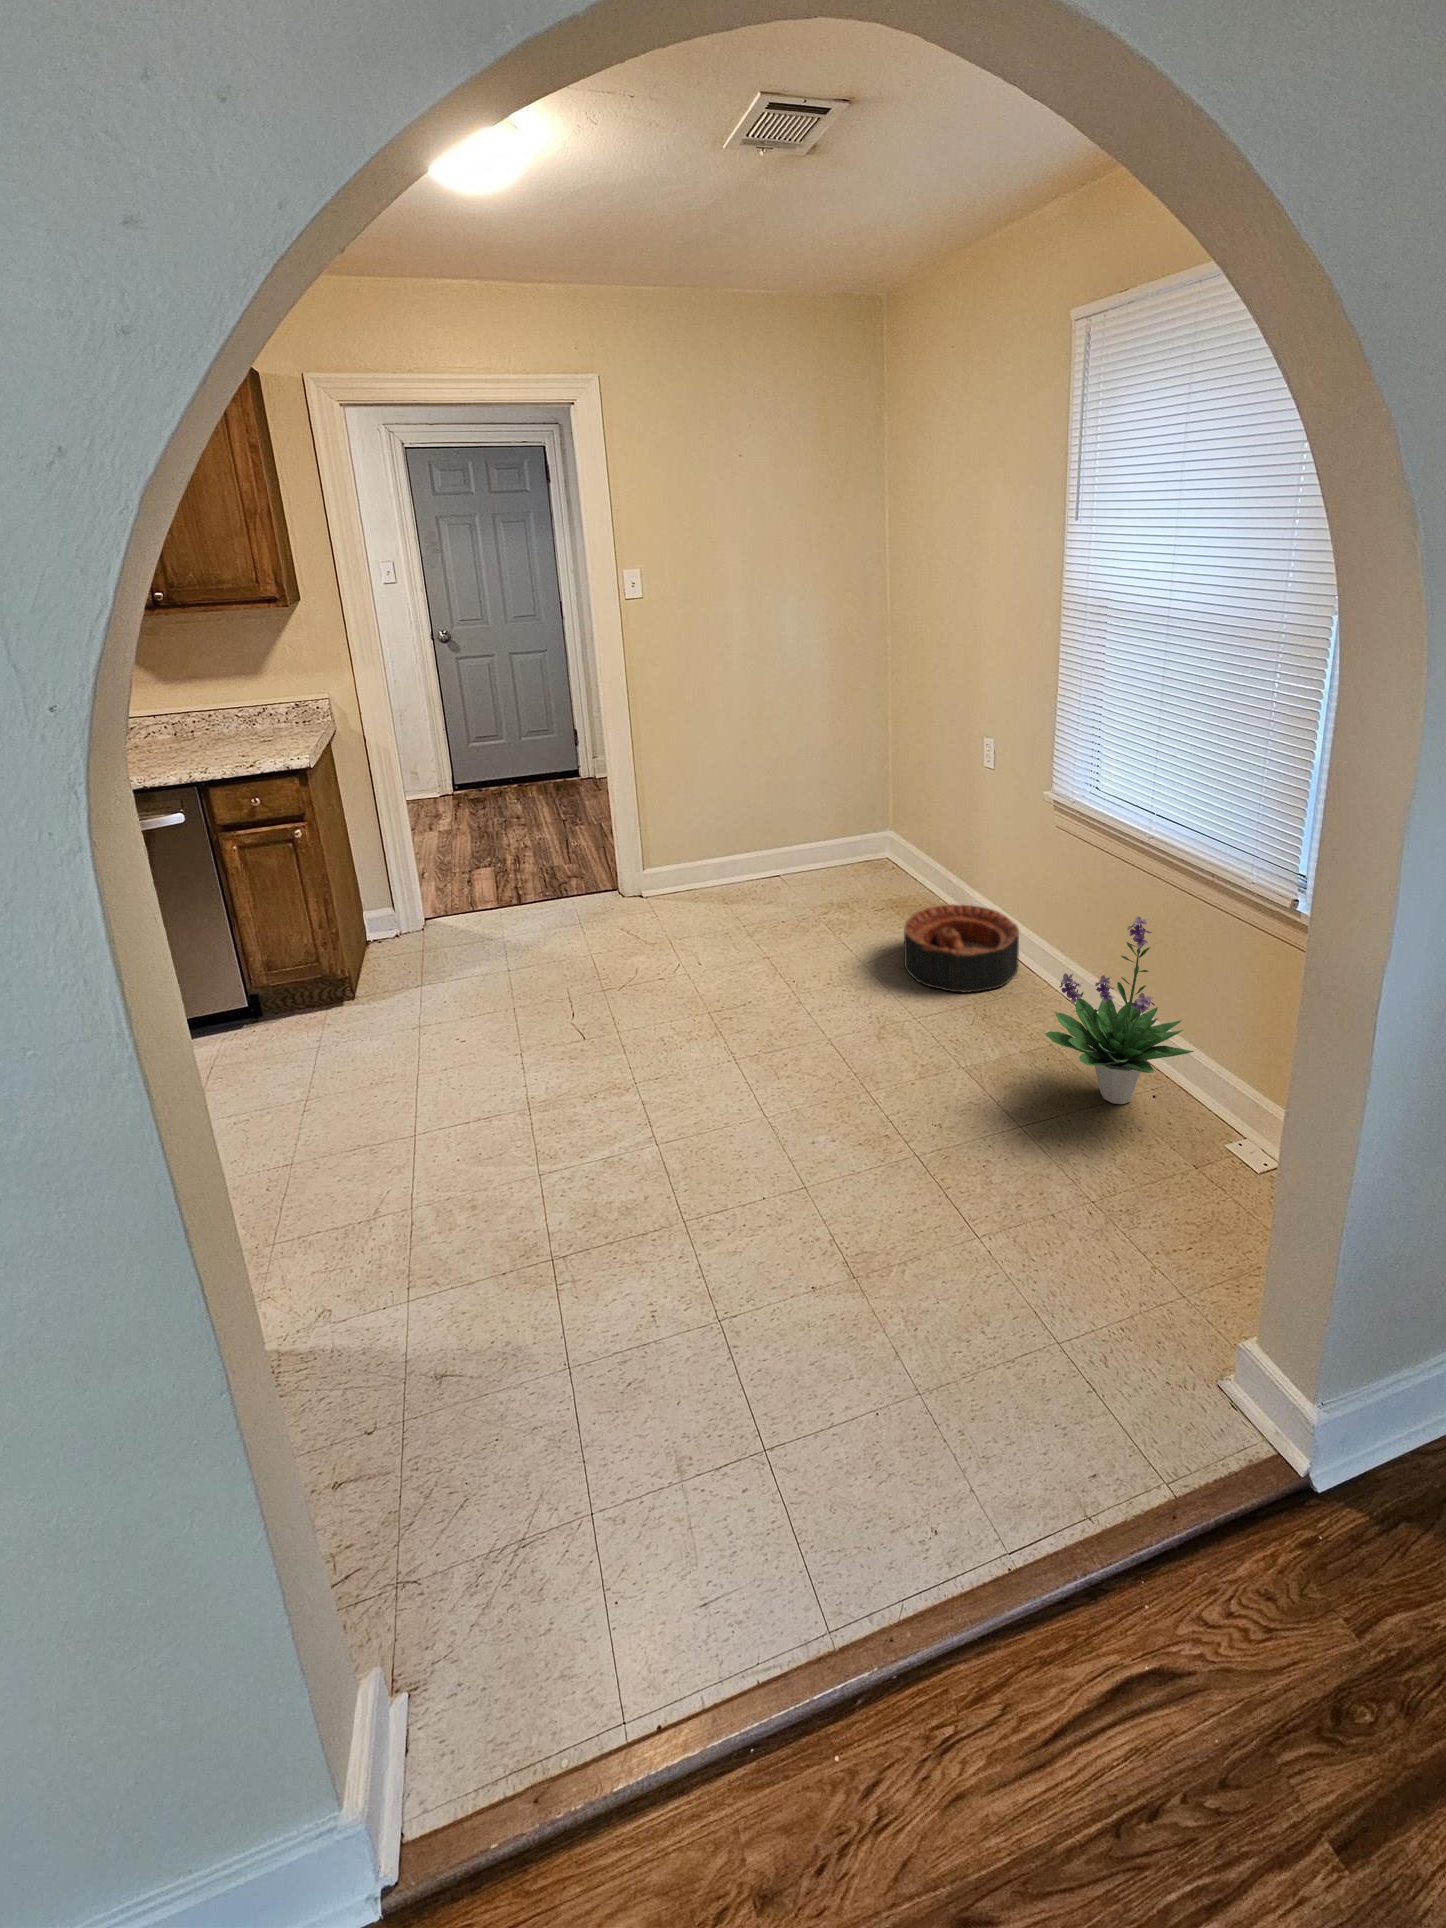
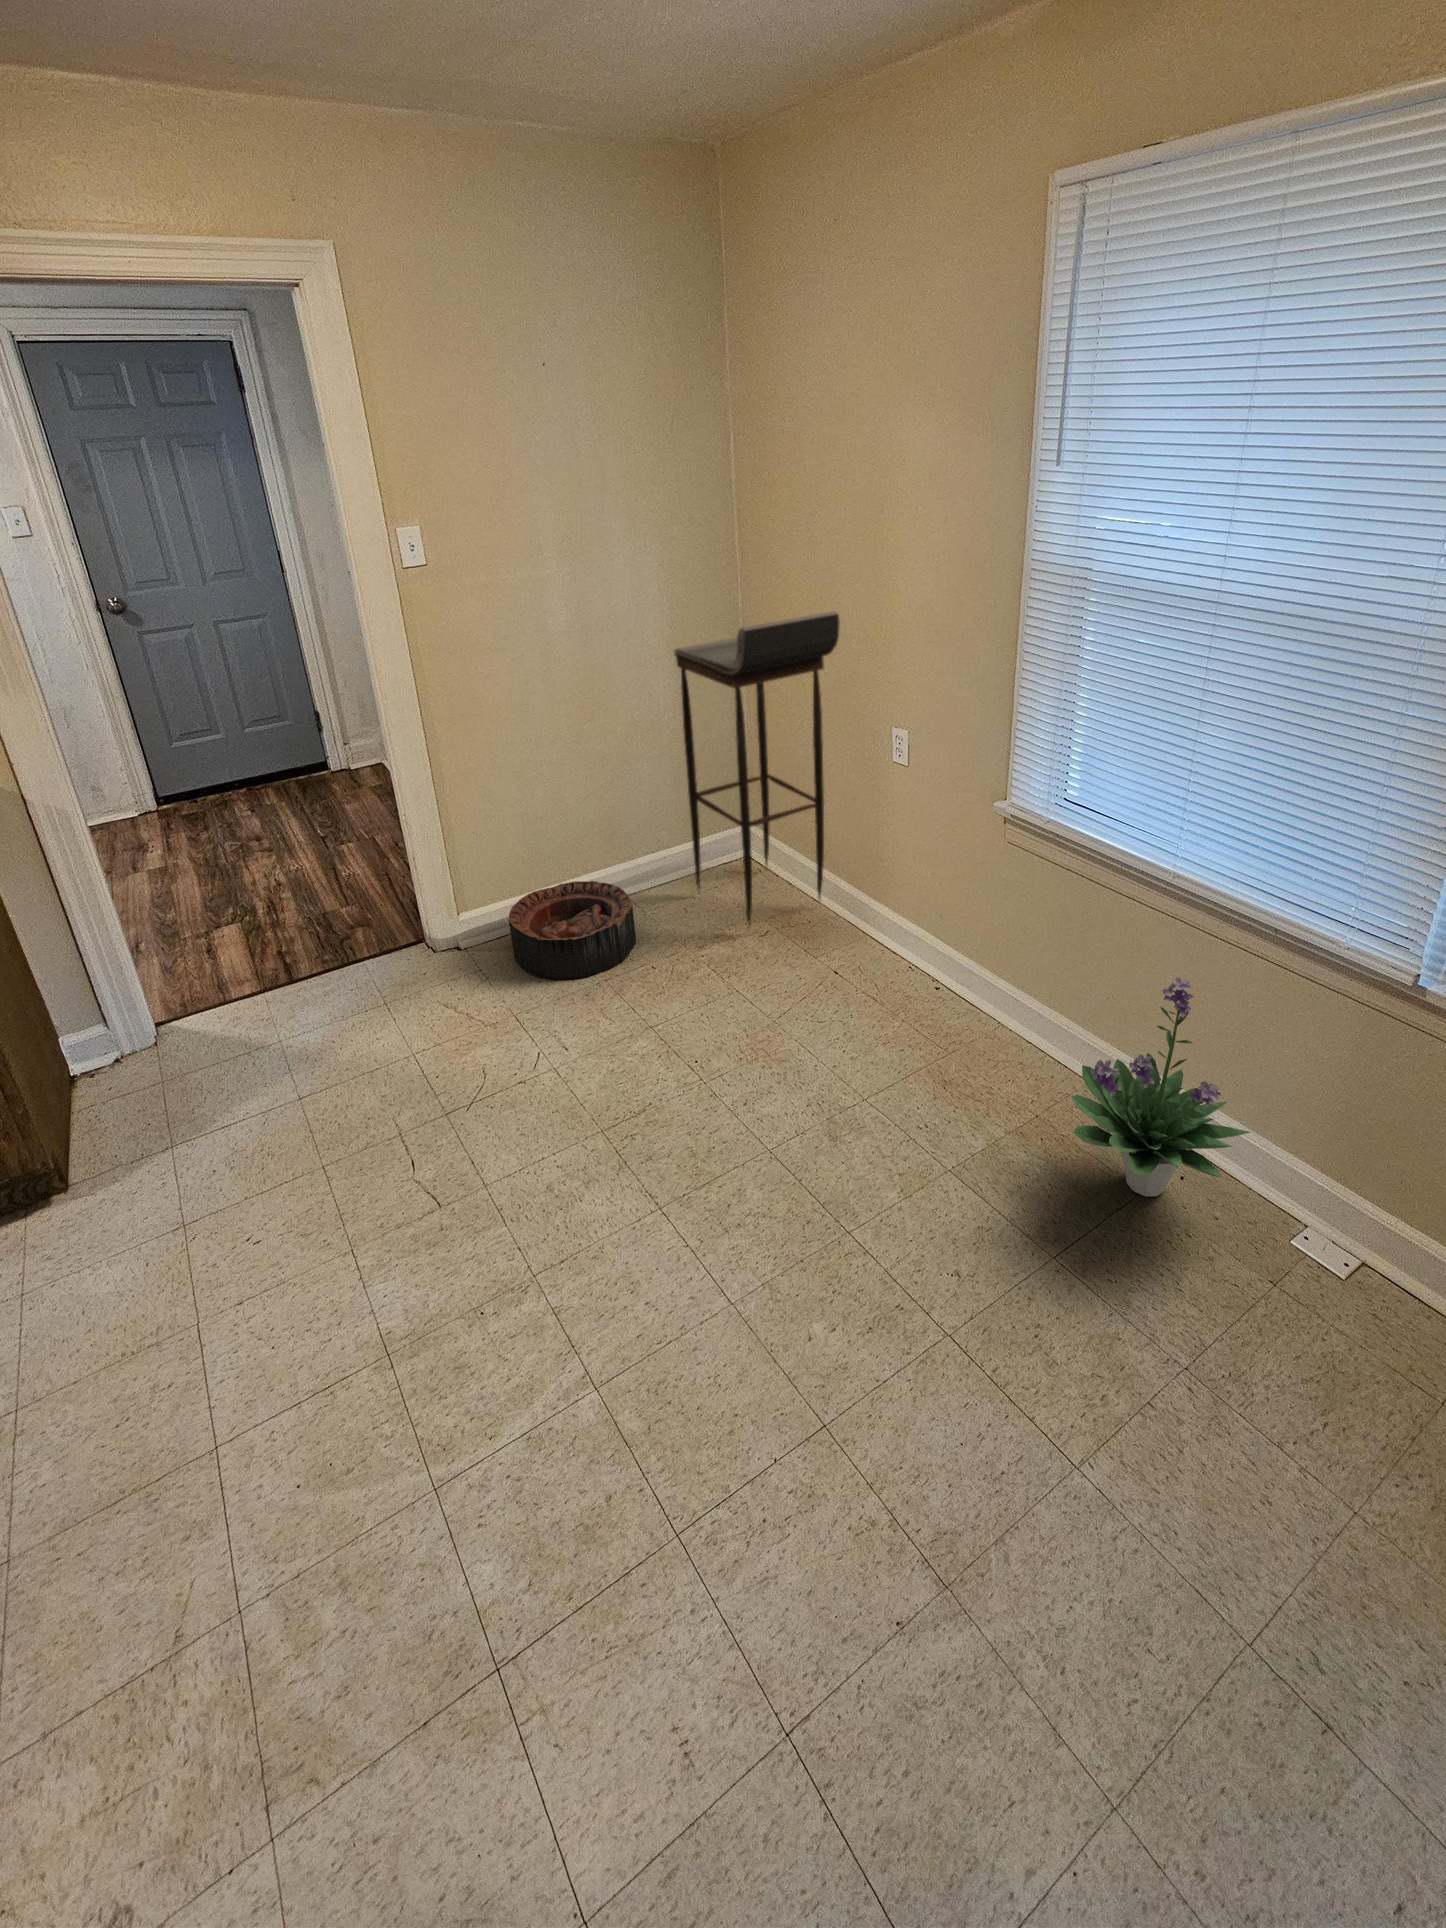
bar stool: none [821,644,945,908] -> present [674,611,840,926]
basket: present [904,905,1019,993] -> present [509,881,636,979]

